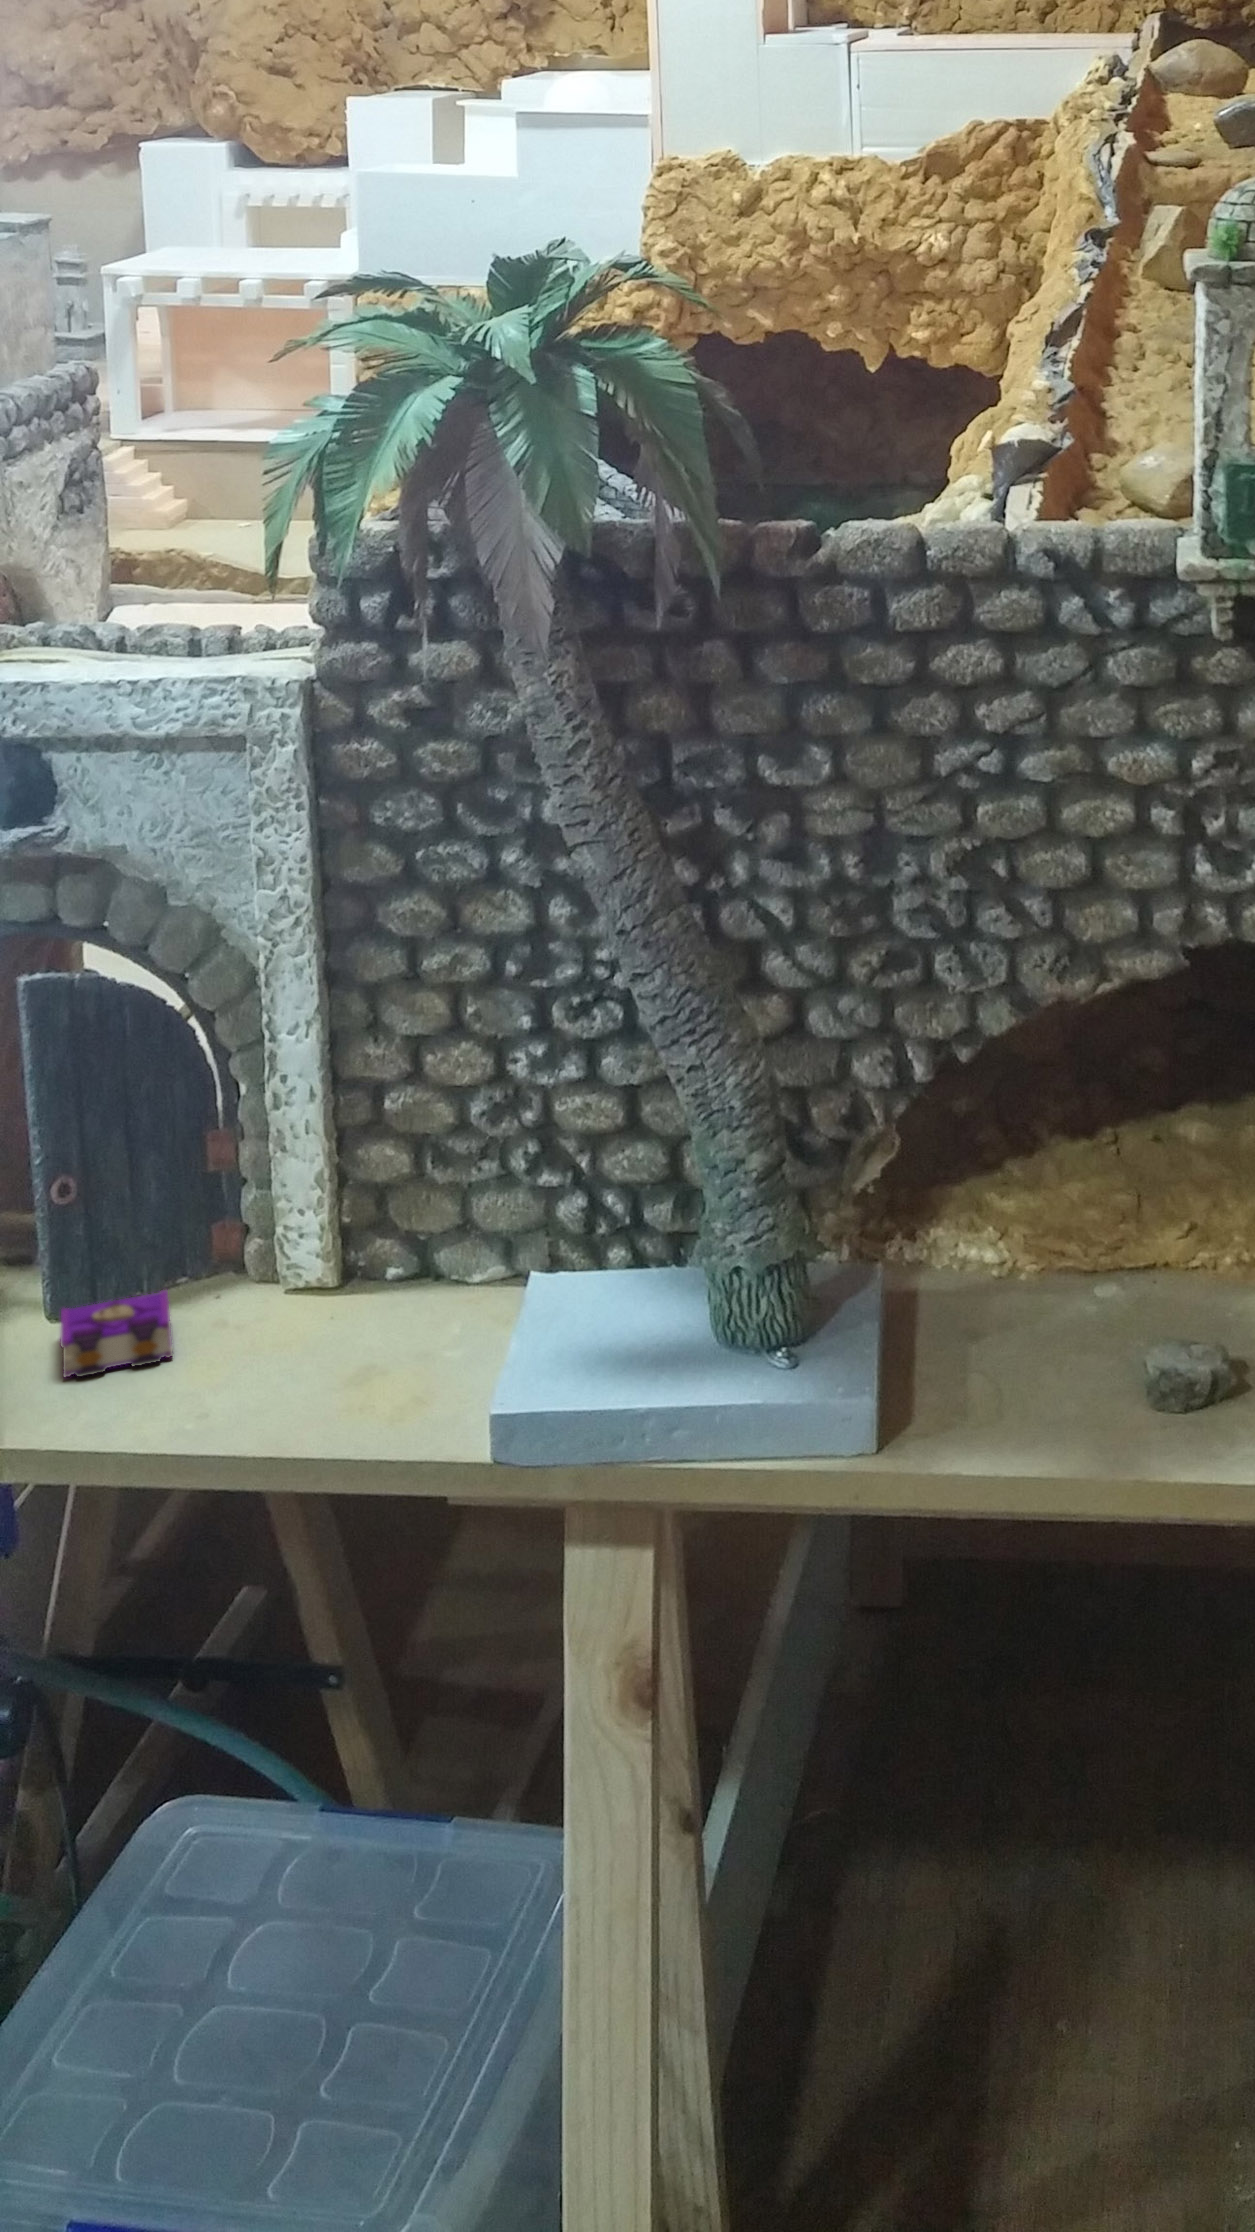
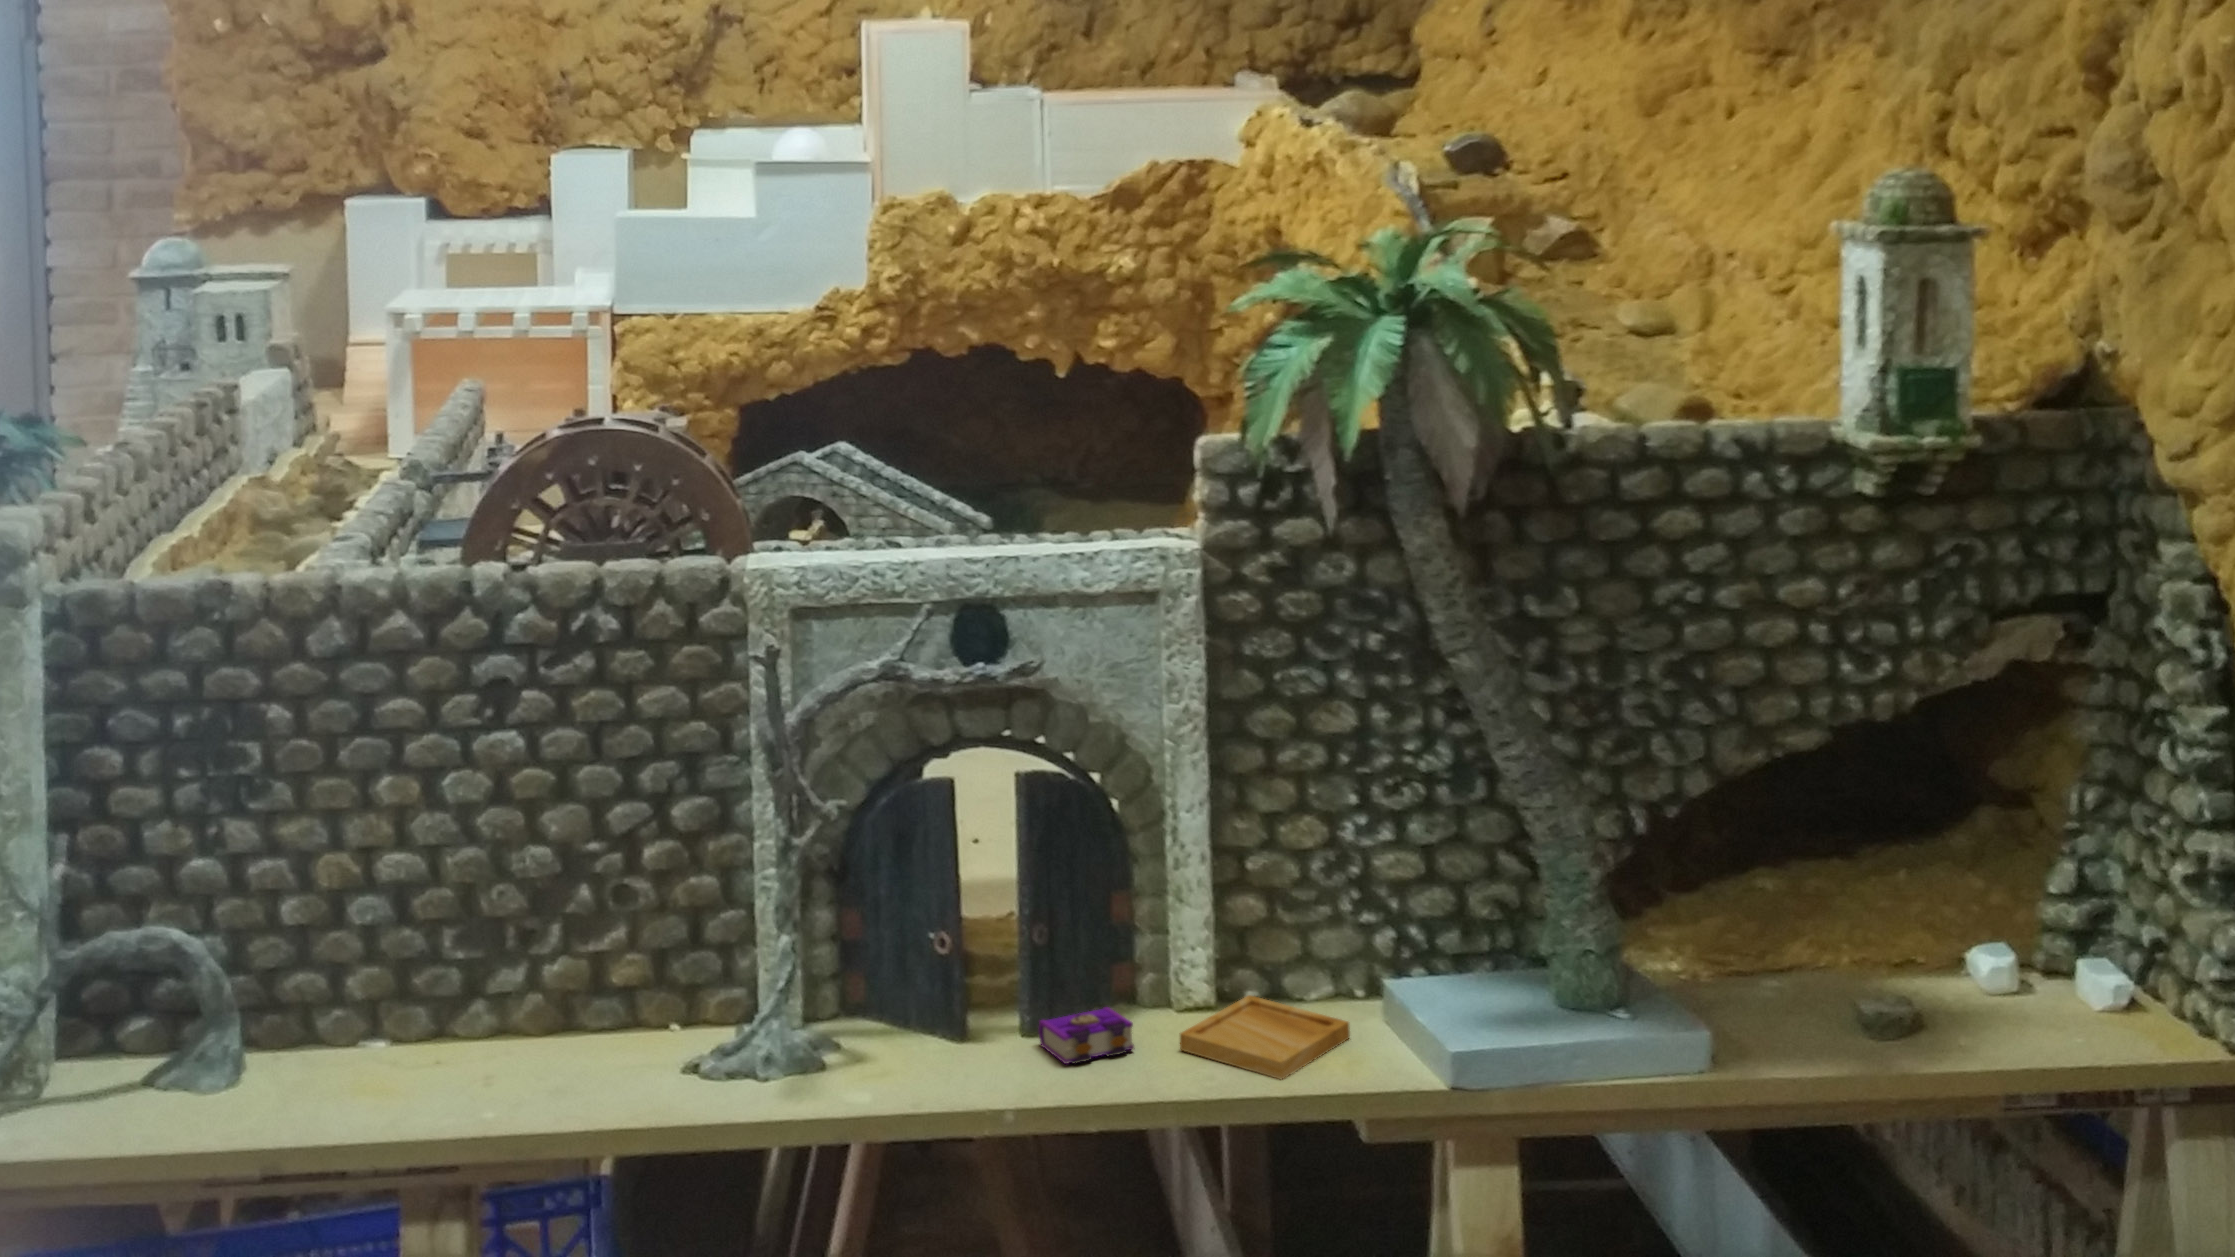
tray: none [231,1276,468,1422] -> present [1180,995,1350,1079]

